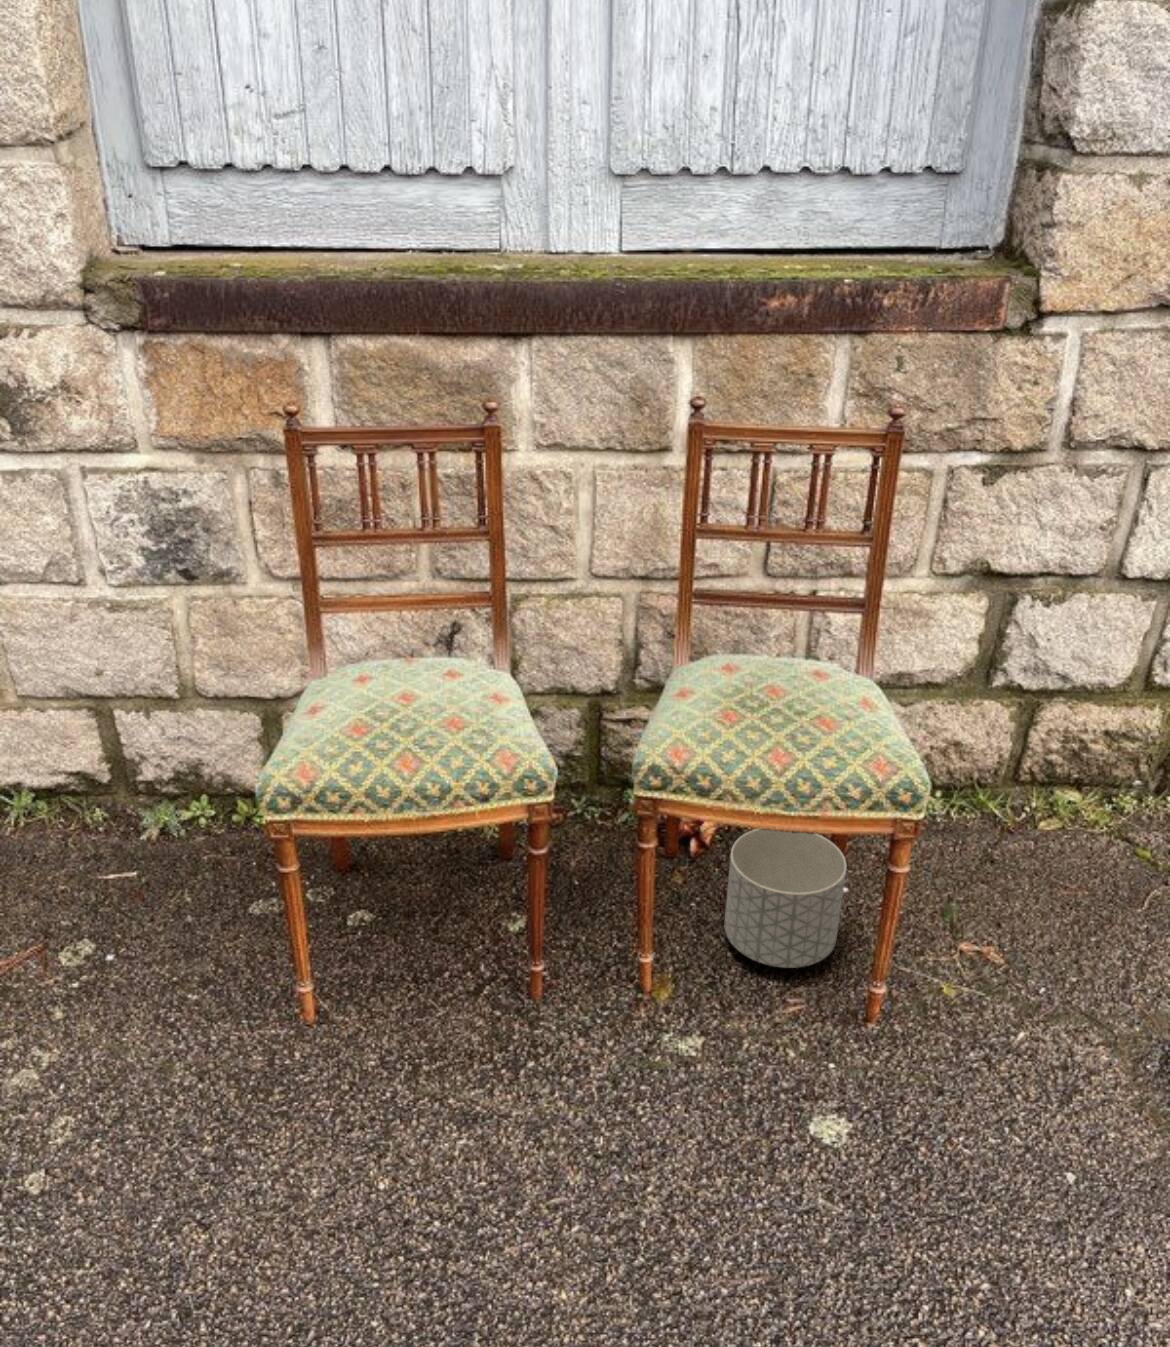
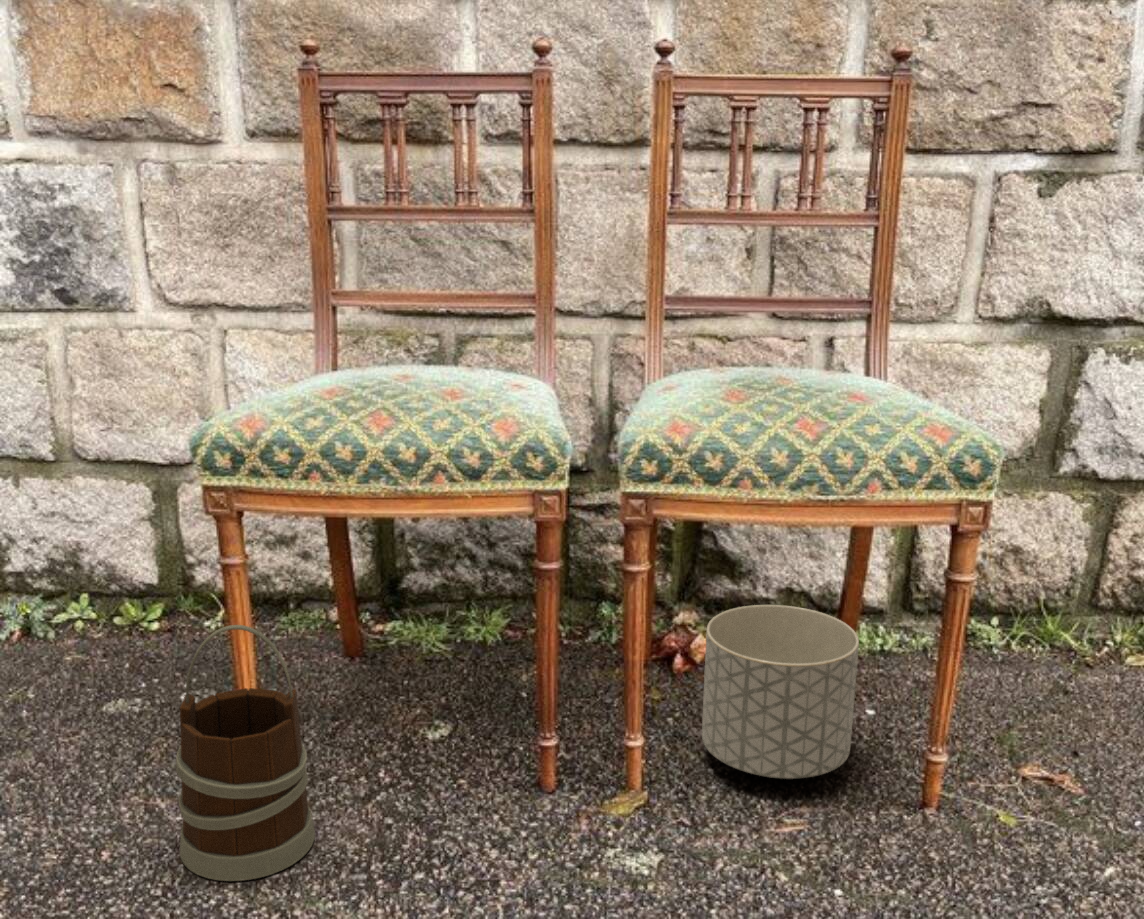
wooden bucket: none [347,899,448,1075] -> present [176,625,315,881]

